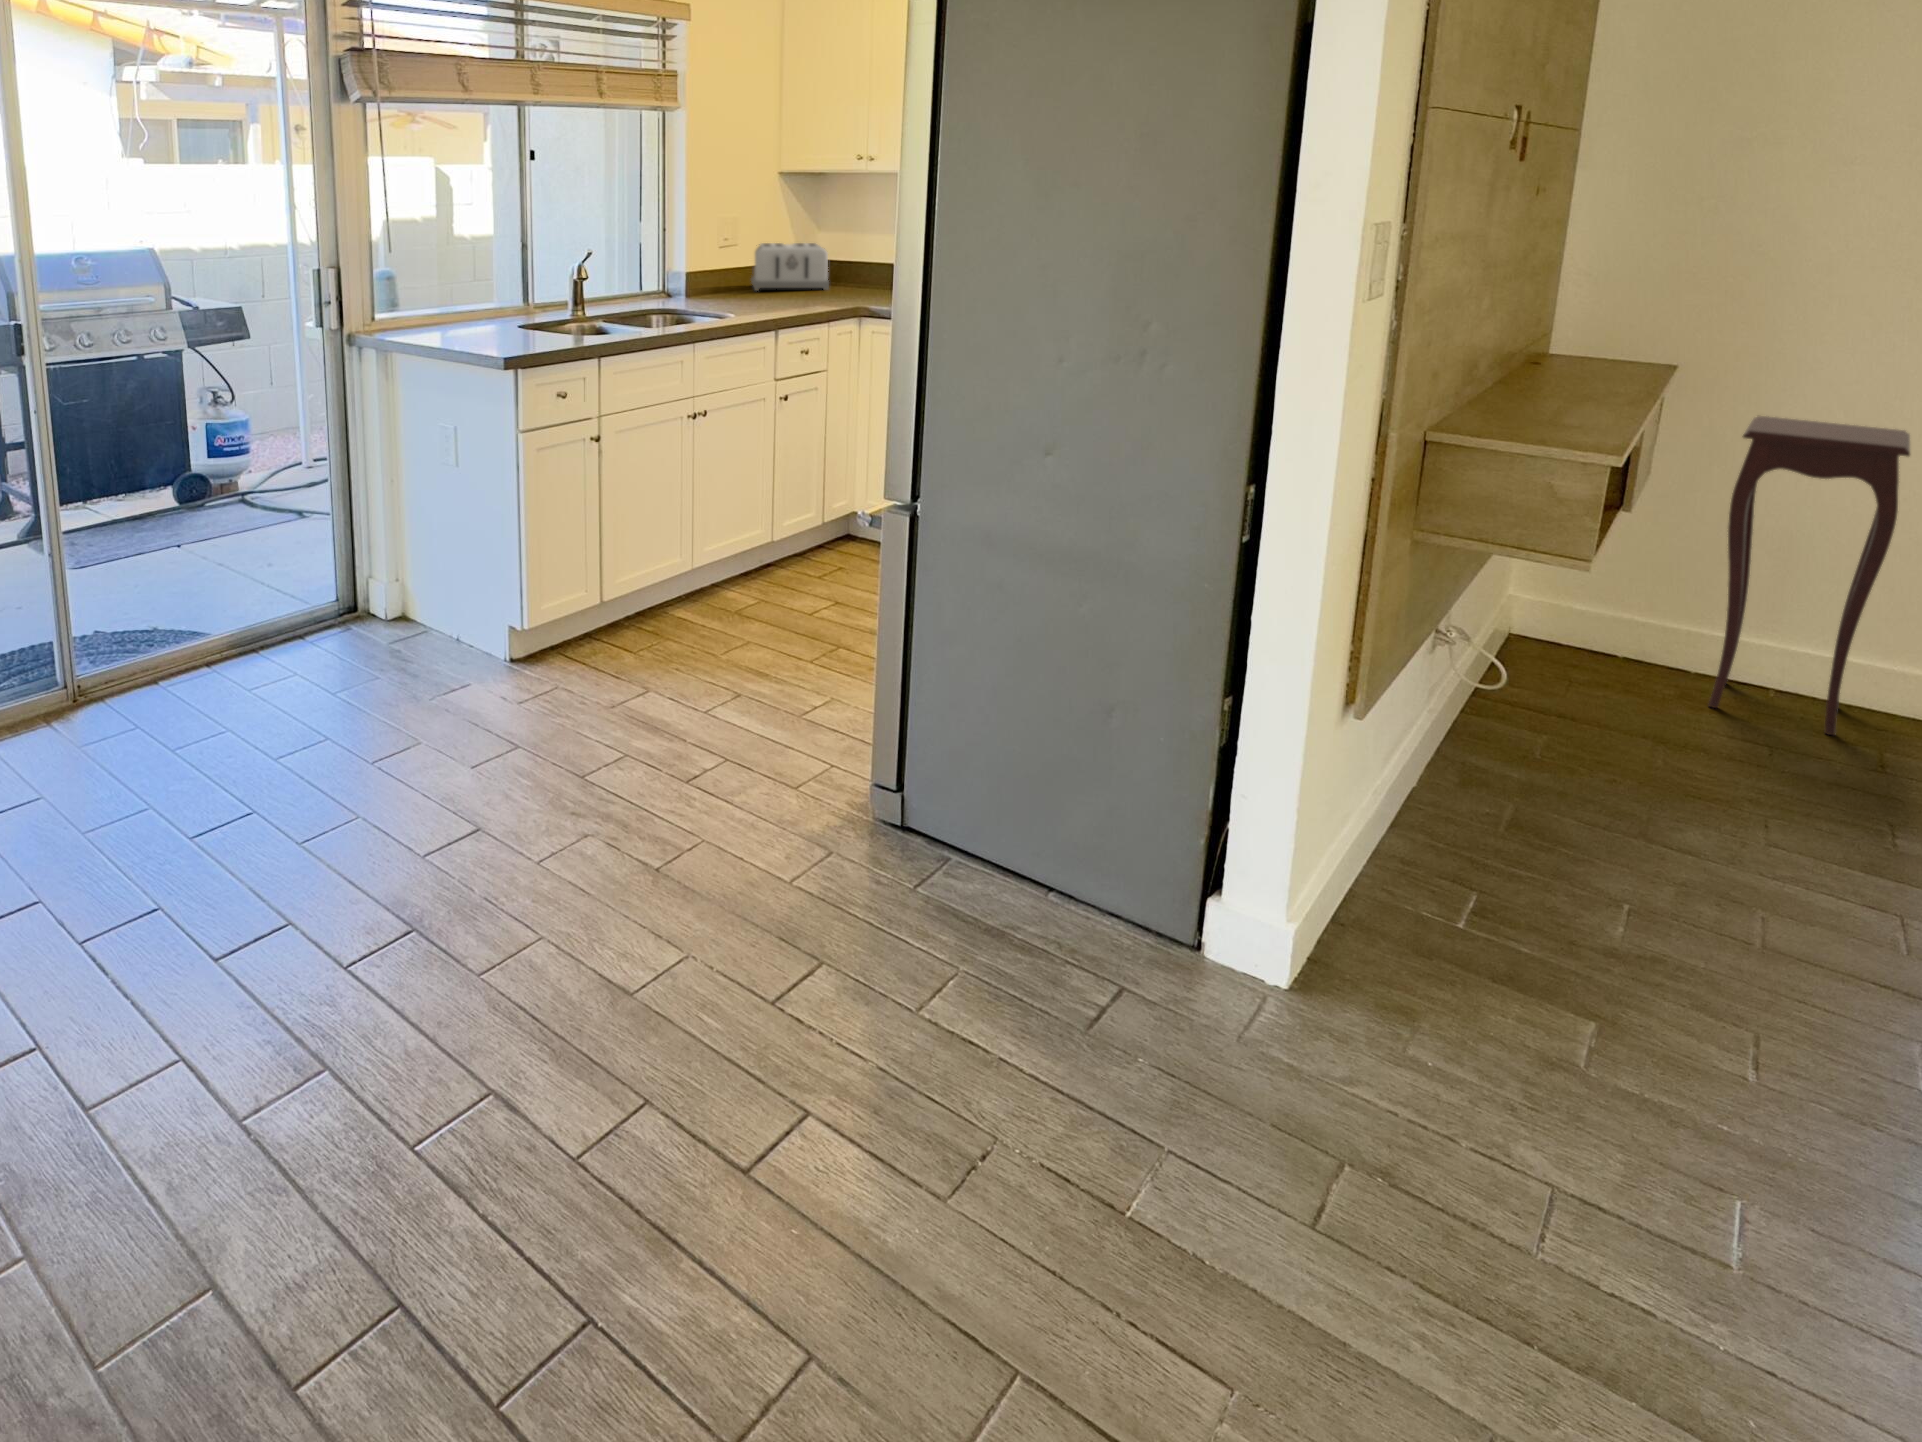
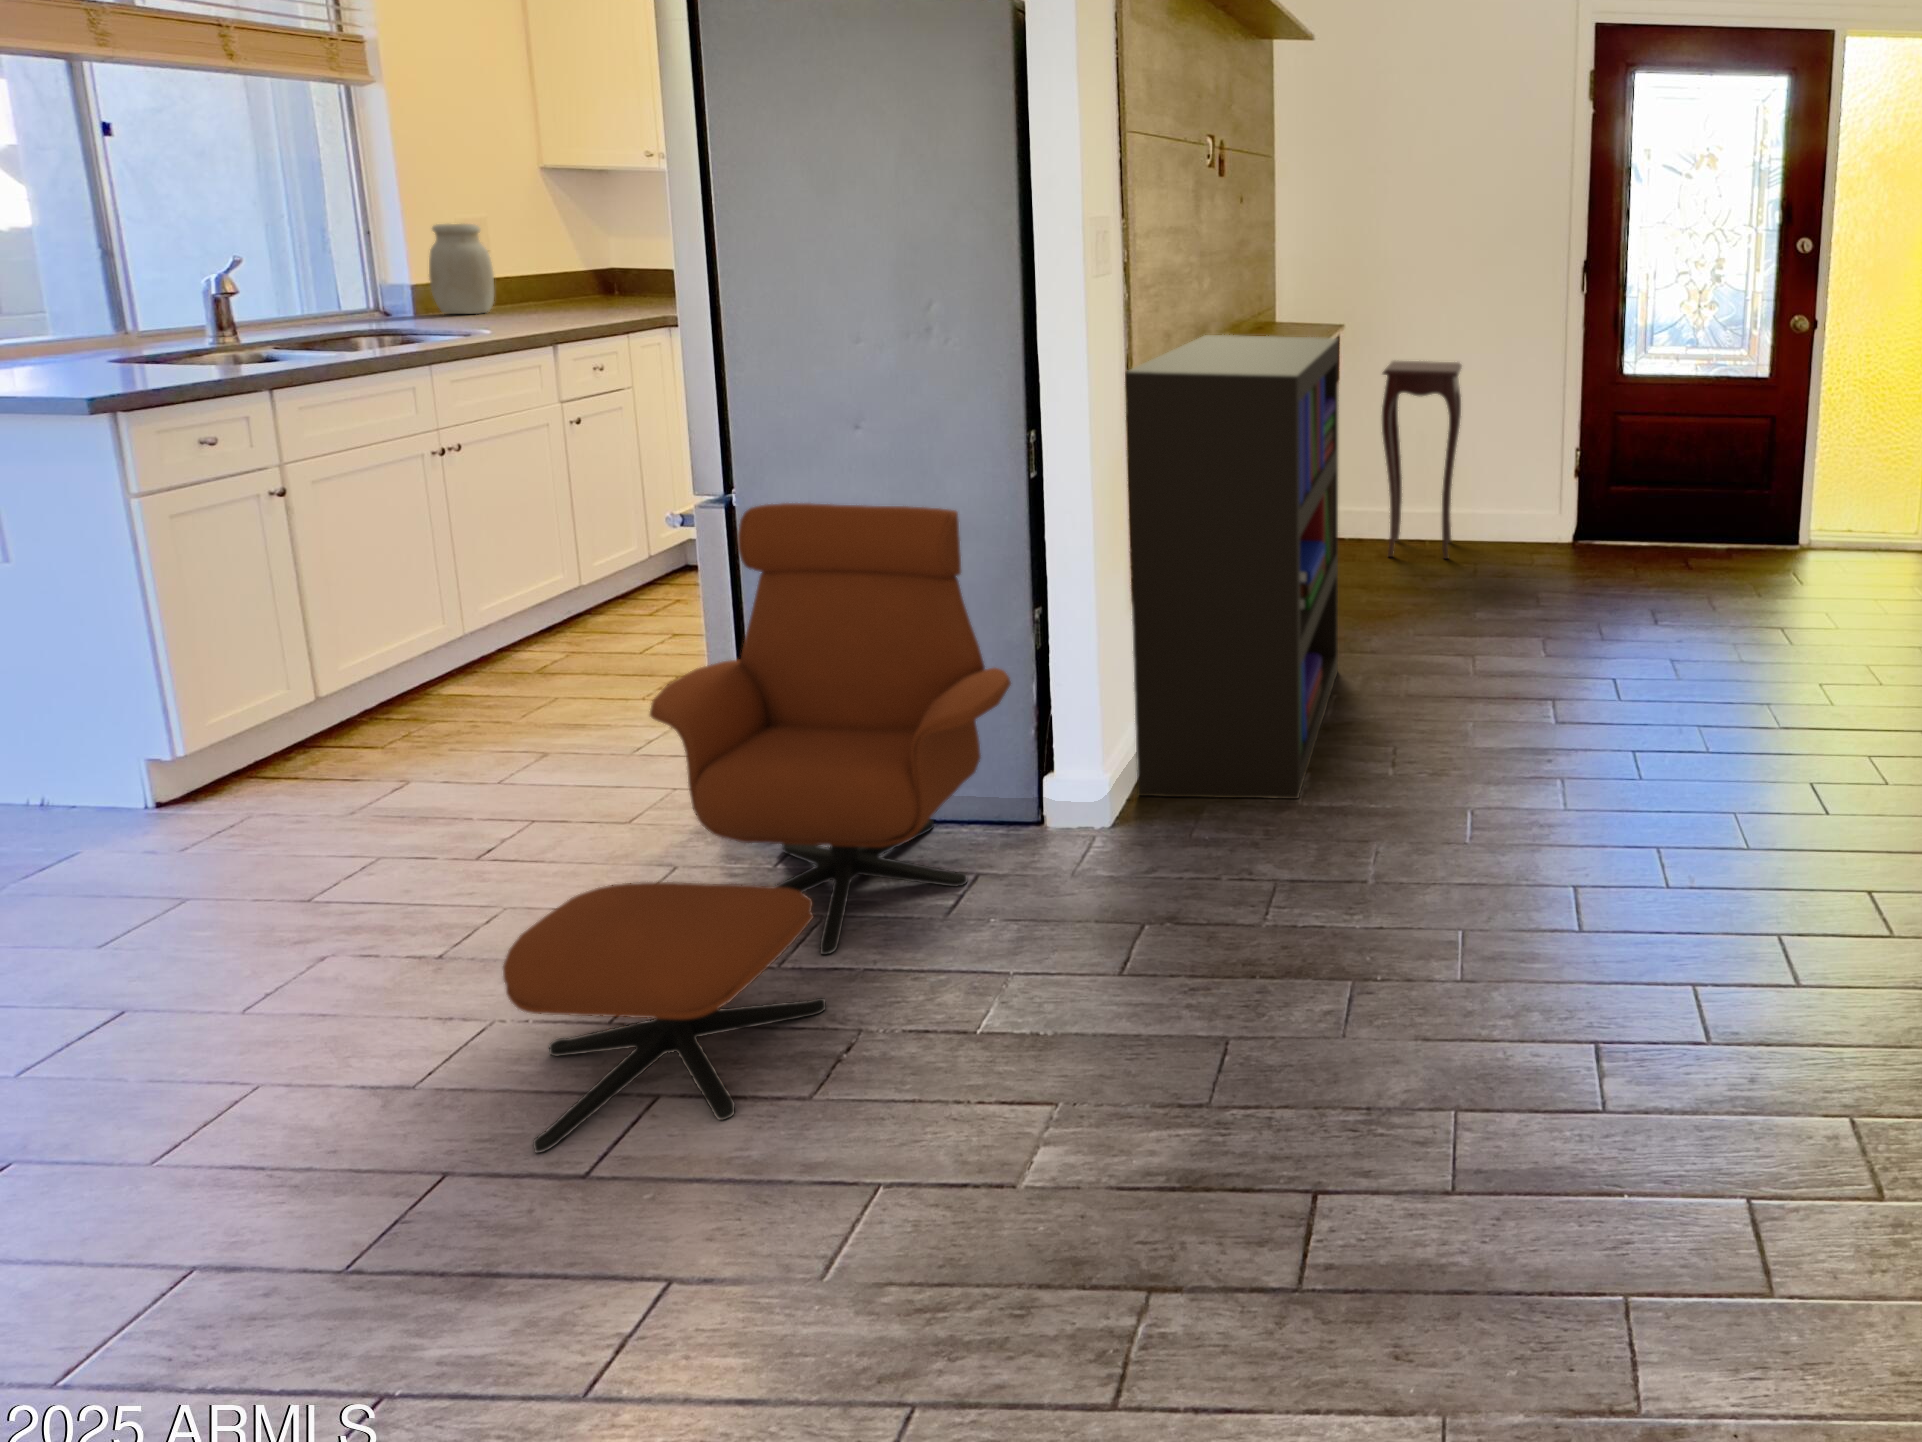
jar: none [696,221,736,297] -> present [429,224,494,314]
toaster: present [751,243,829,290] -> none [520,251,634,305]
bookshelf: none [1322,370,1720,1071] -> present [1125,335,1339,799]
lounge chair: none [710,522,1191,1176] -> present [503,503,1011,1153]

